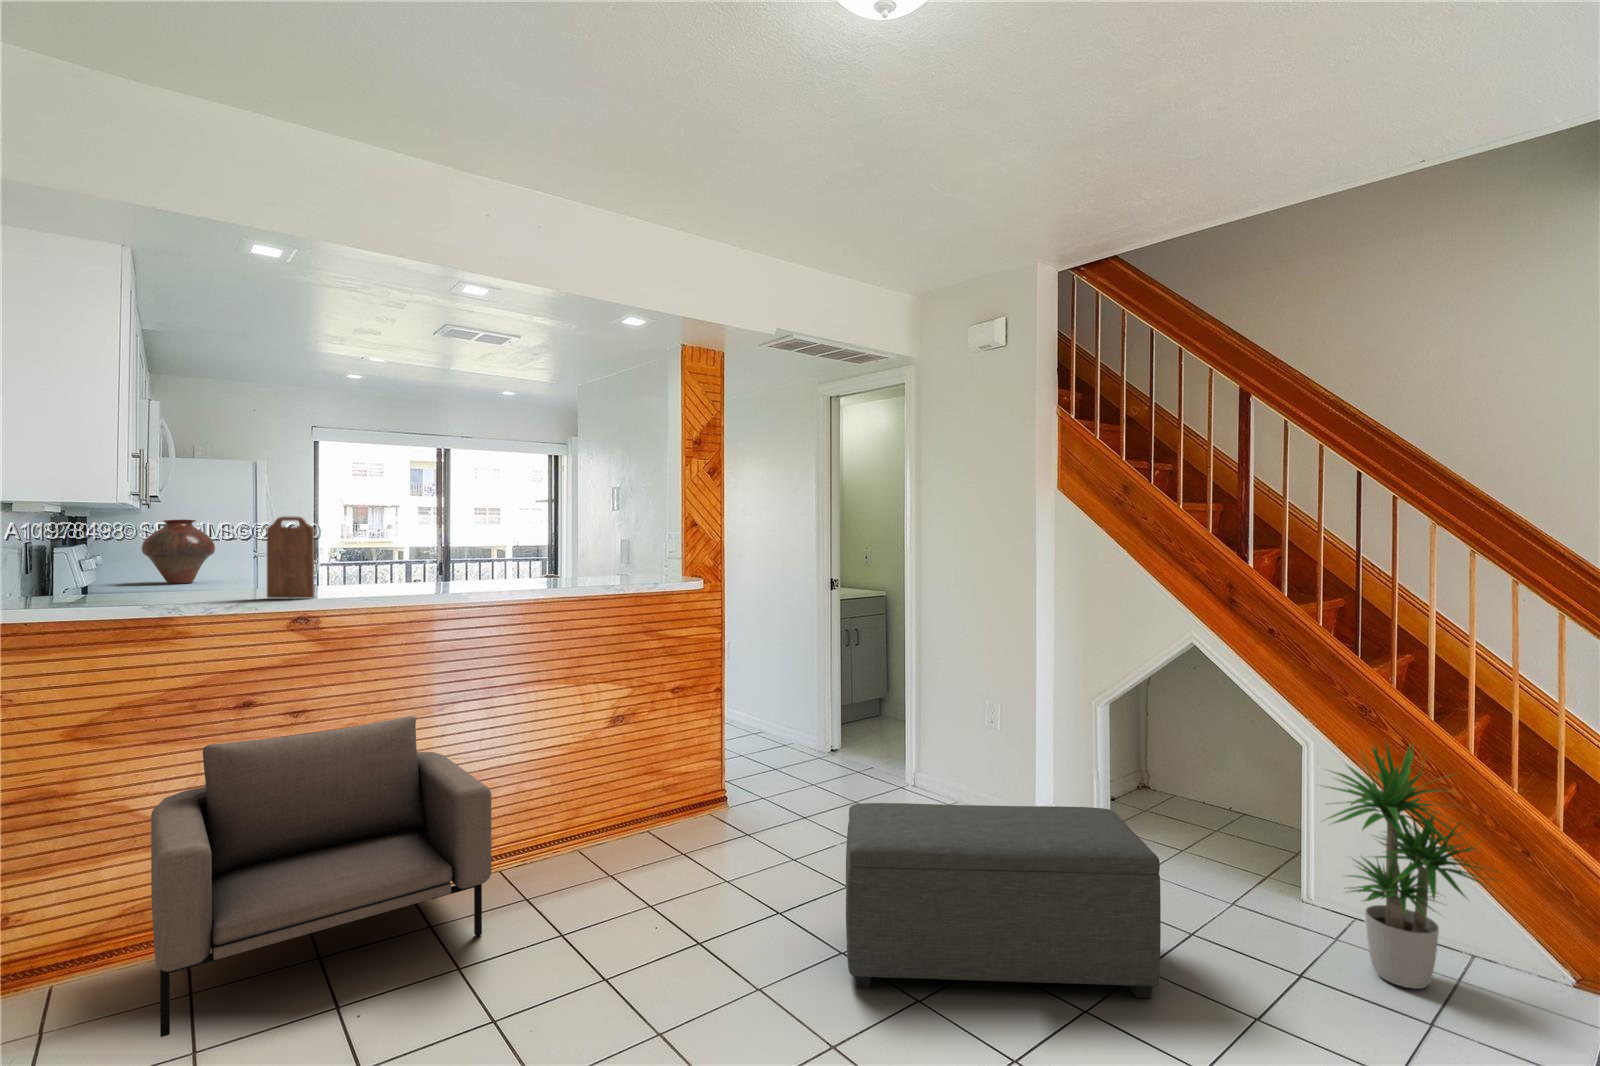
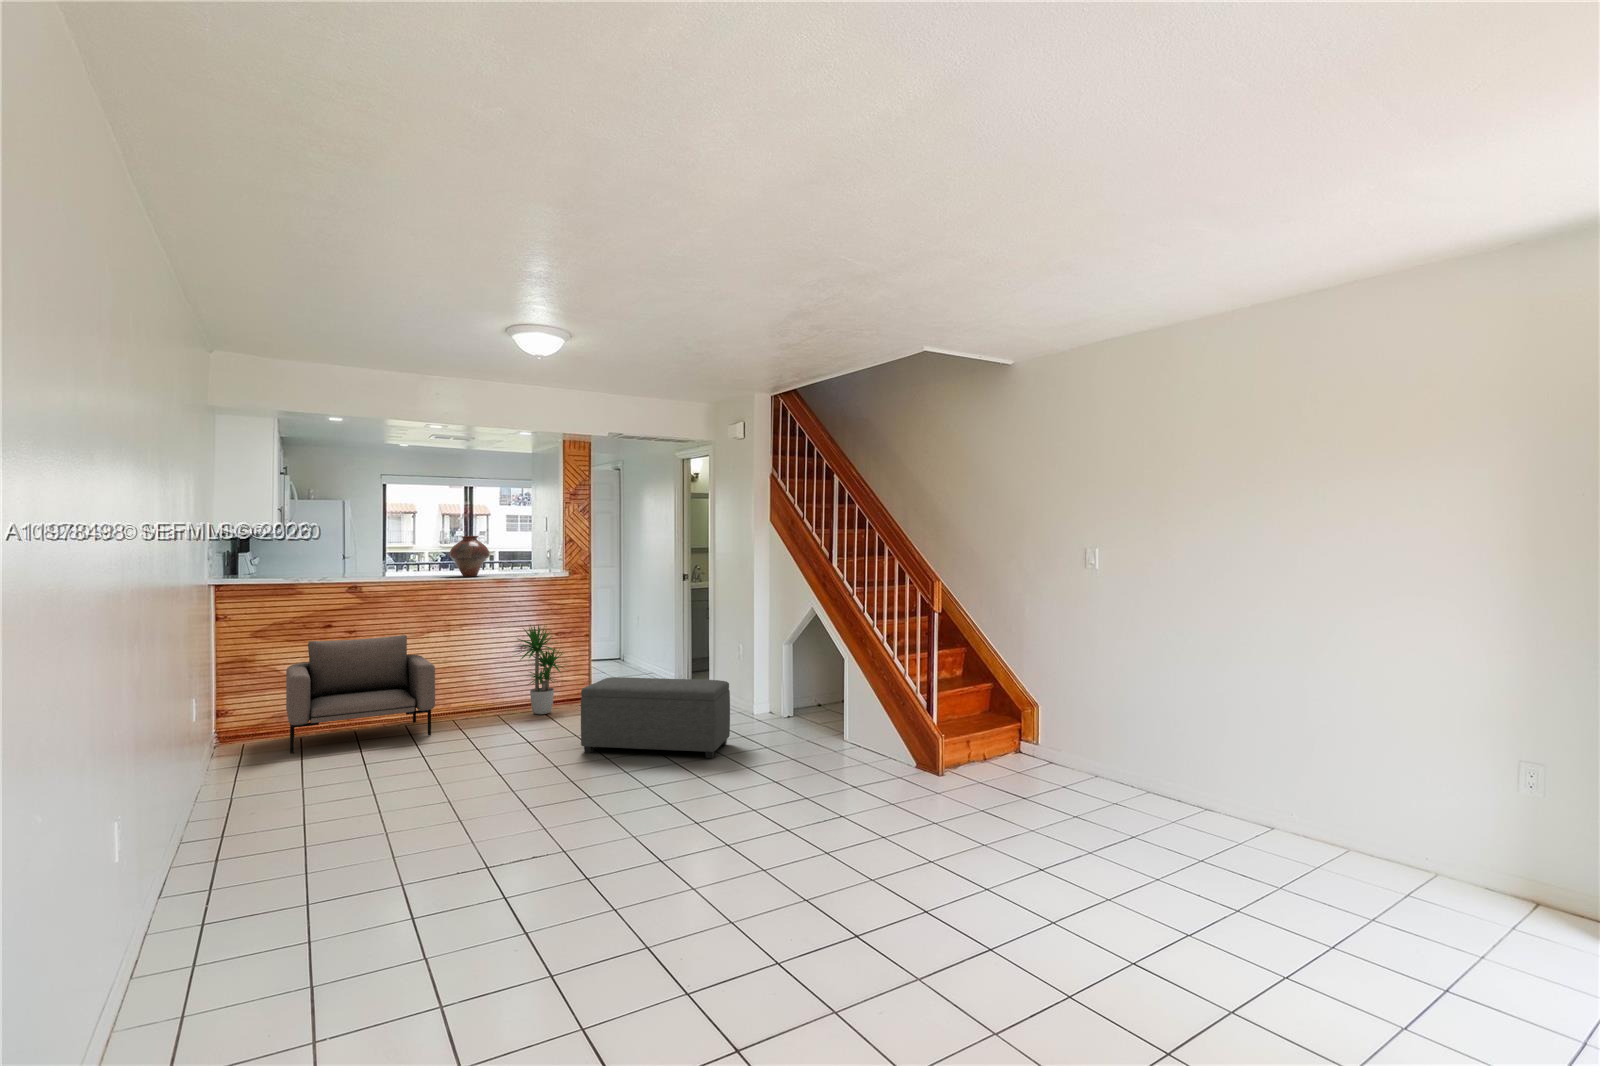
cutting board: present [267,516,314,598] -> none [342,536,366,579]
vase: present [142,519,215,584] -> present [449,536,489,577]
potted plant: present [1328,742,1501,989] -> present [519,624,565,714]

